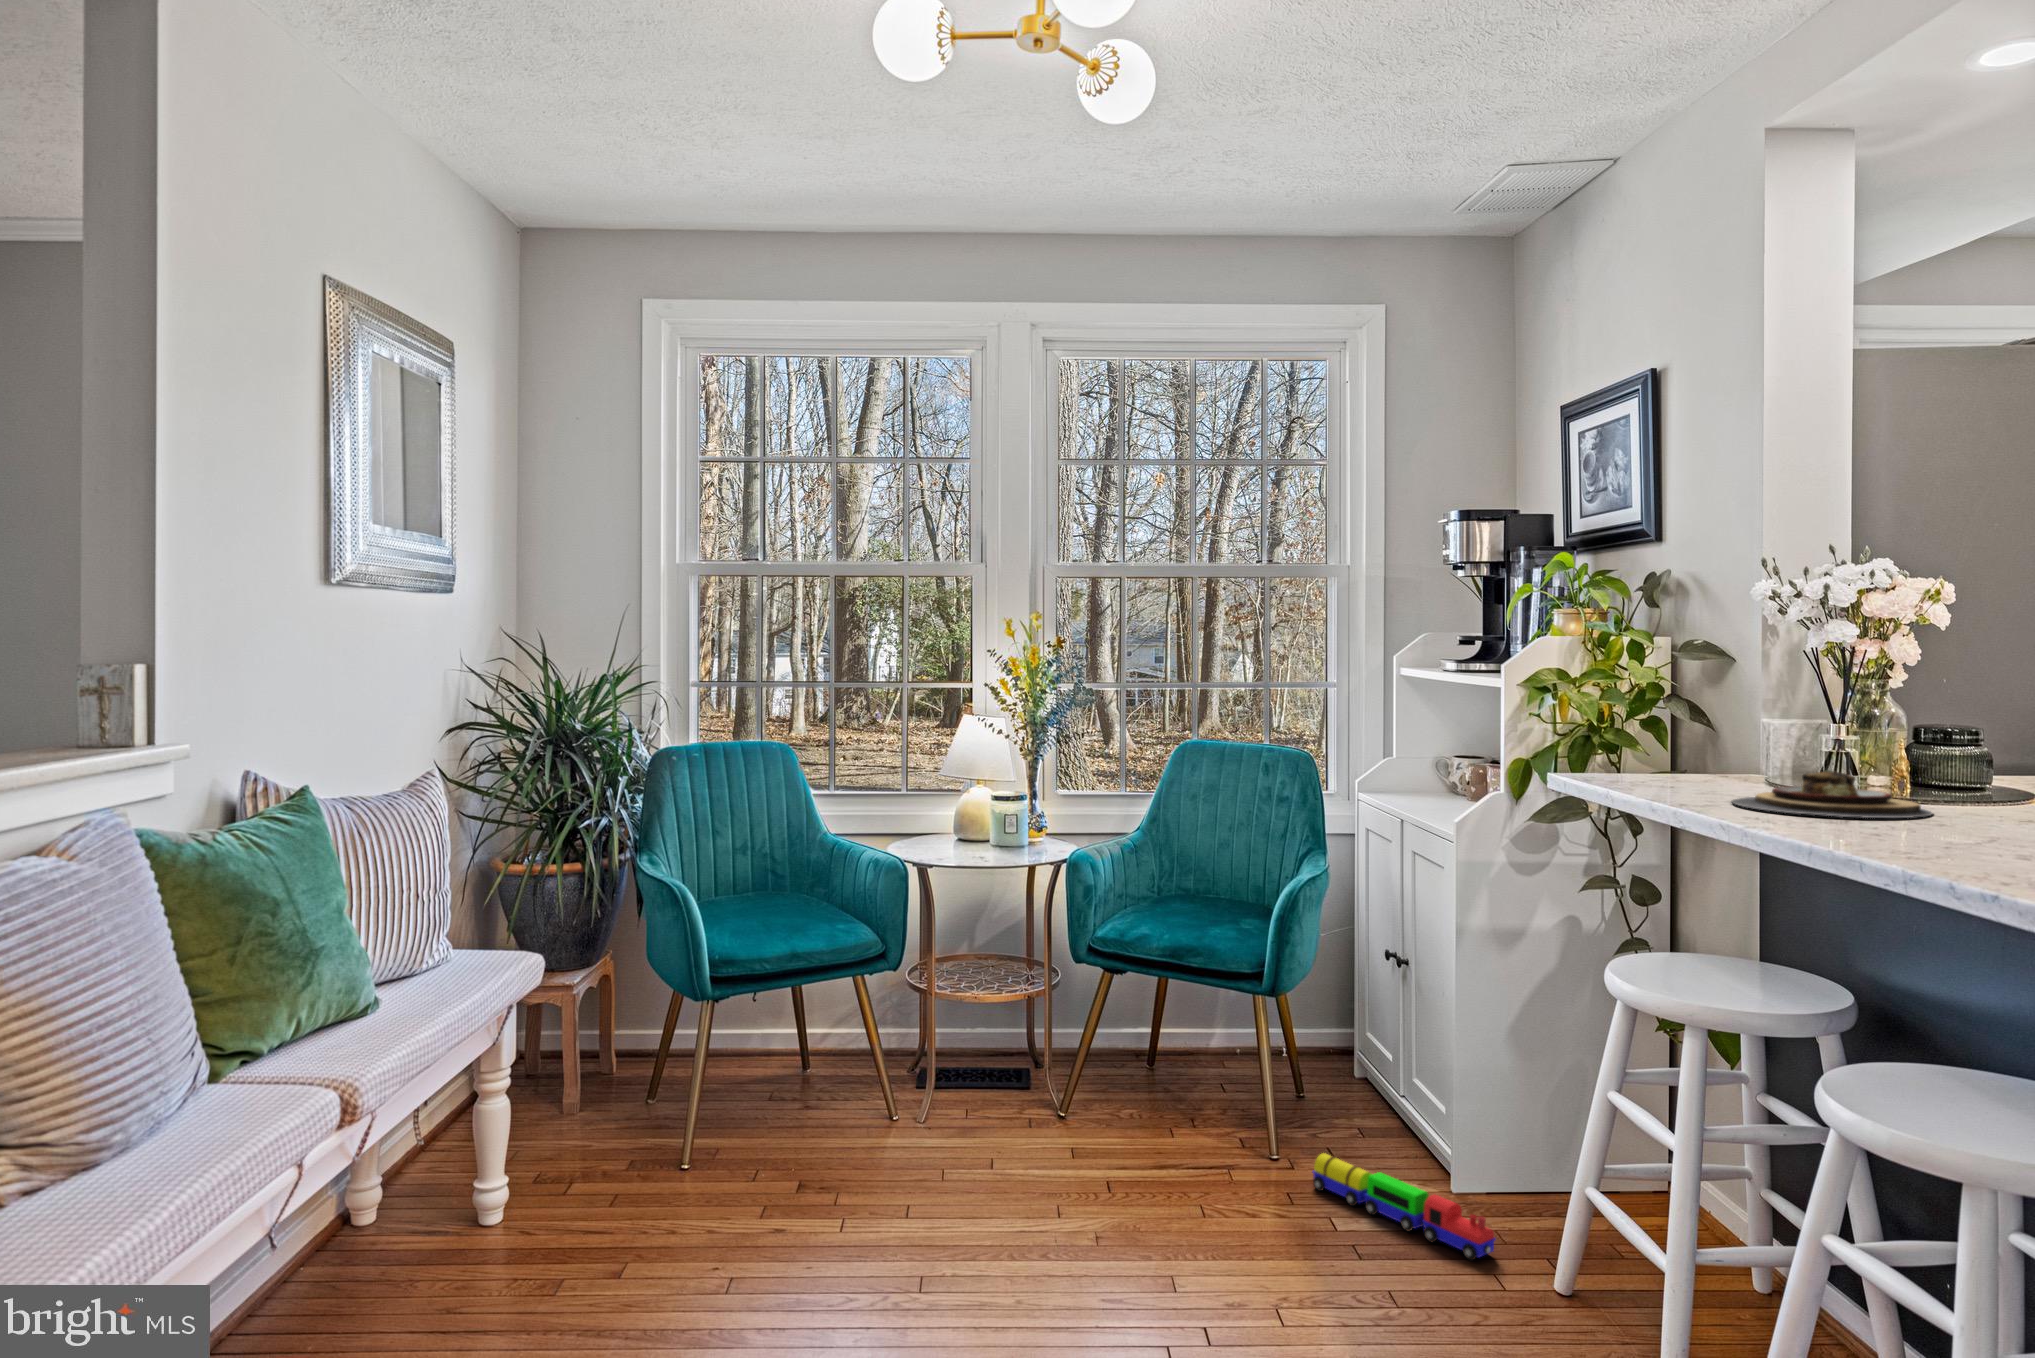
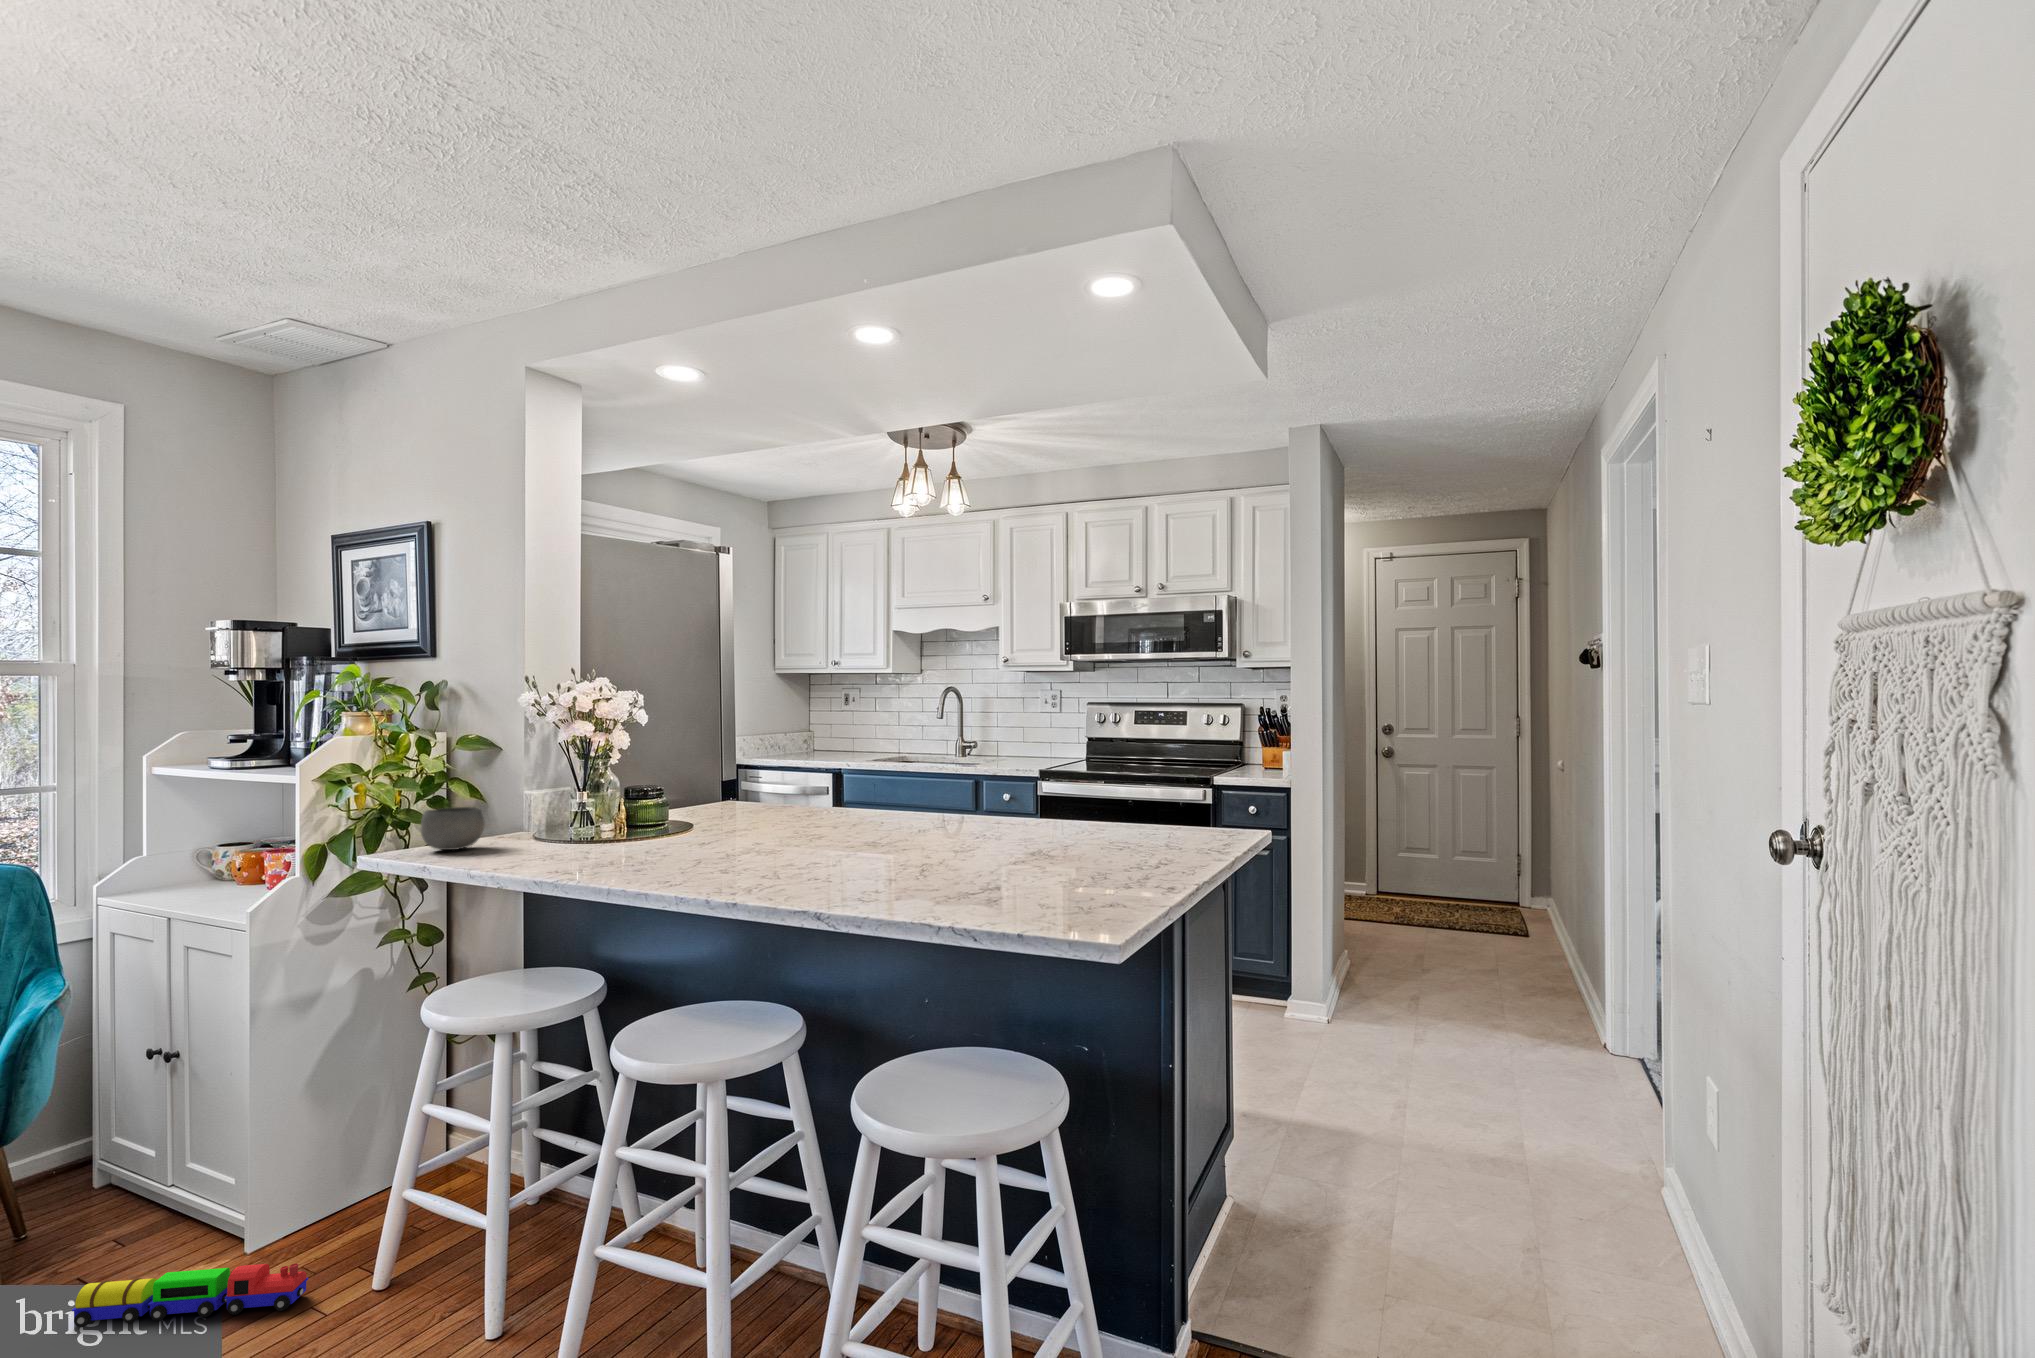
bowl: none [1620,730,1699,784] -> present [421,807,485,850]
plate: present [1731,770,1932,818] -> none [519,826,647,861]

